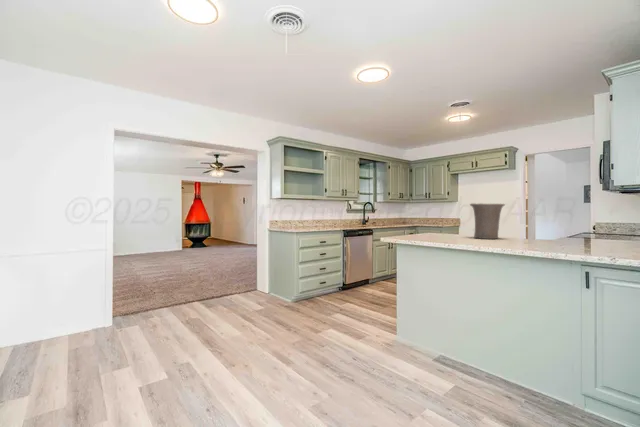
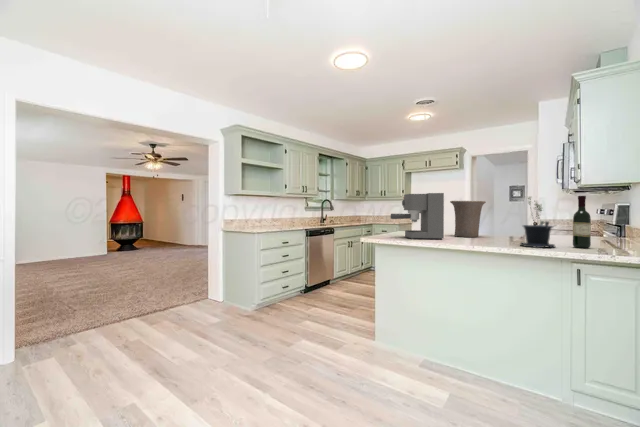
coffee maker: none [406,196,455,240] -> present [390,193,444,239]
potted plant: none [520,199,555,249] -> present [520,197,555,248]
wine bottle: none [573,199,591,250] -> present [573,196,591,248]

